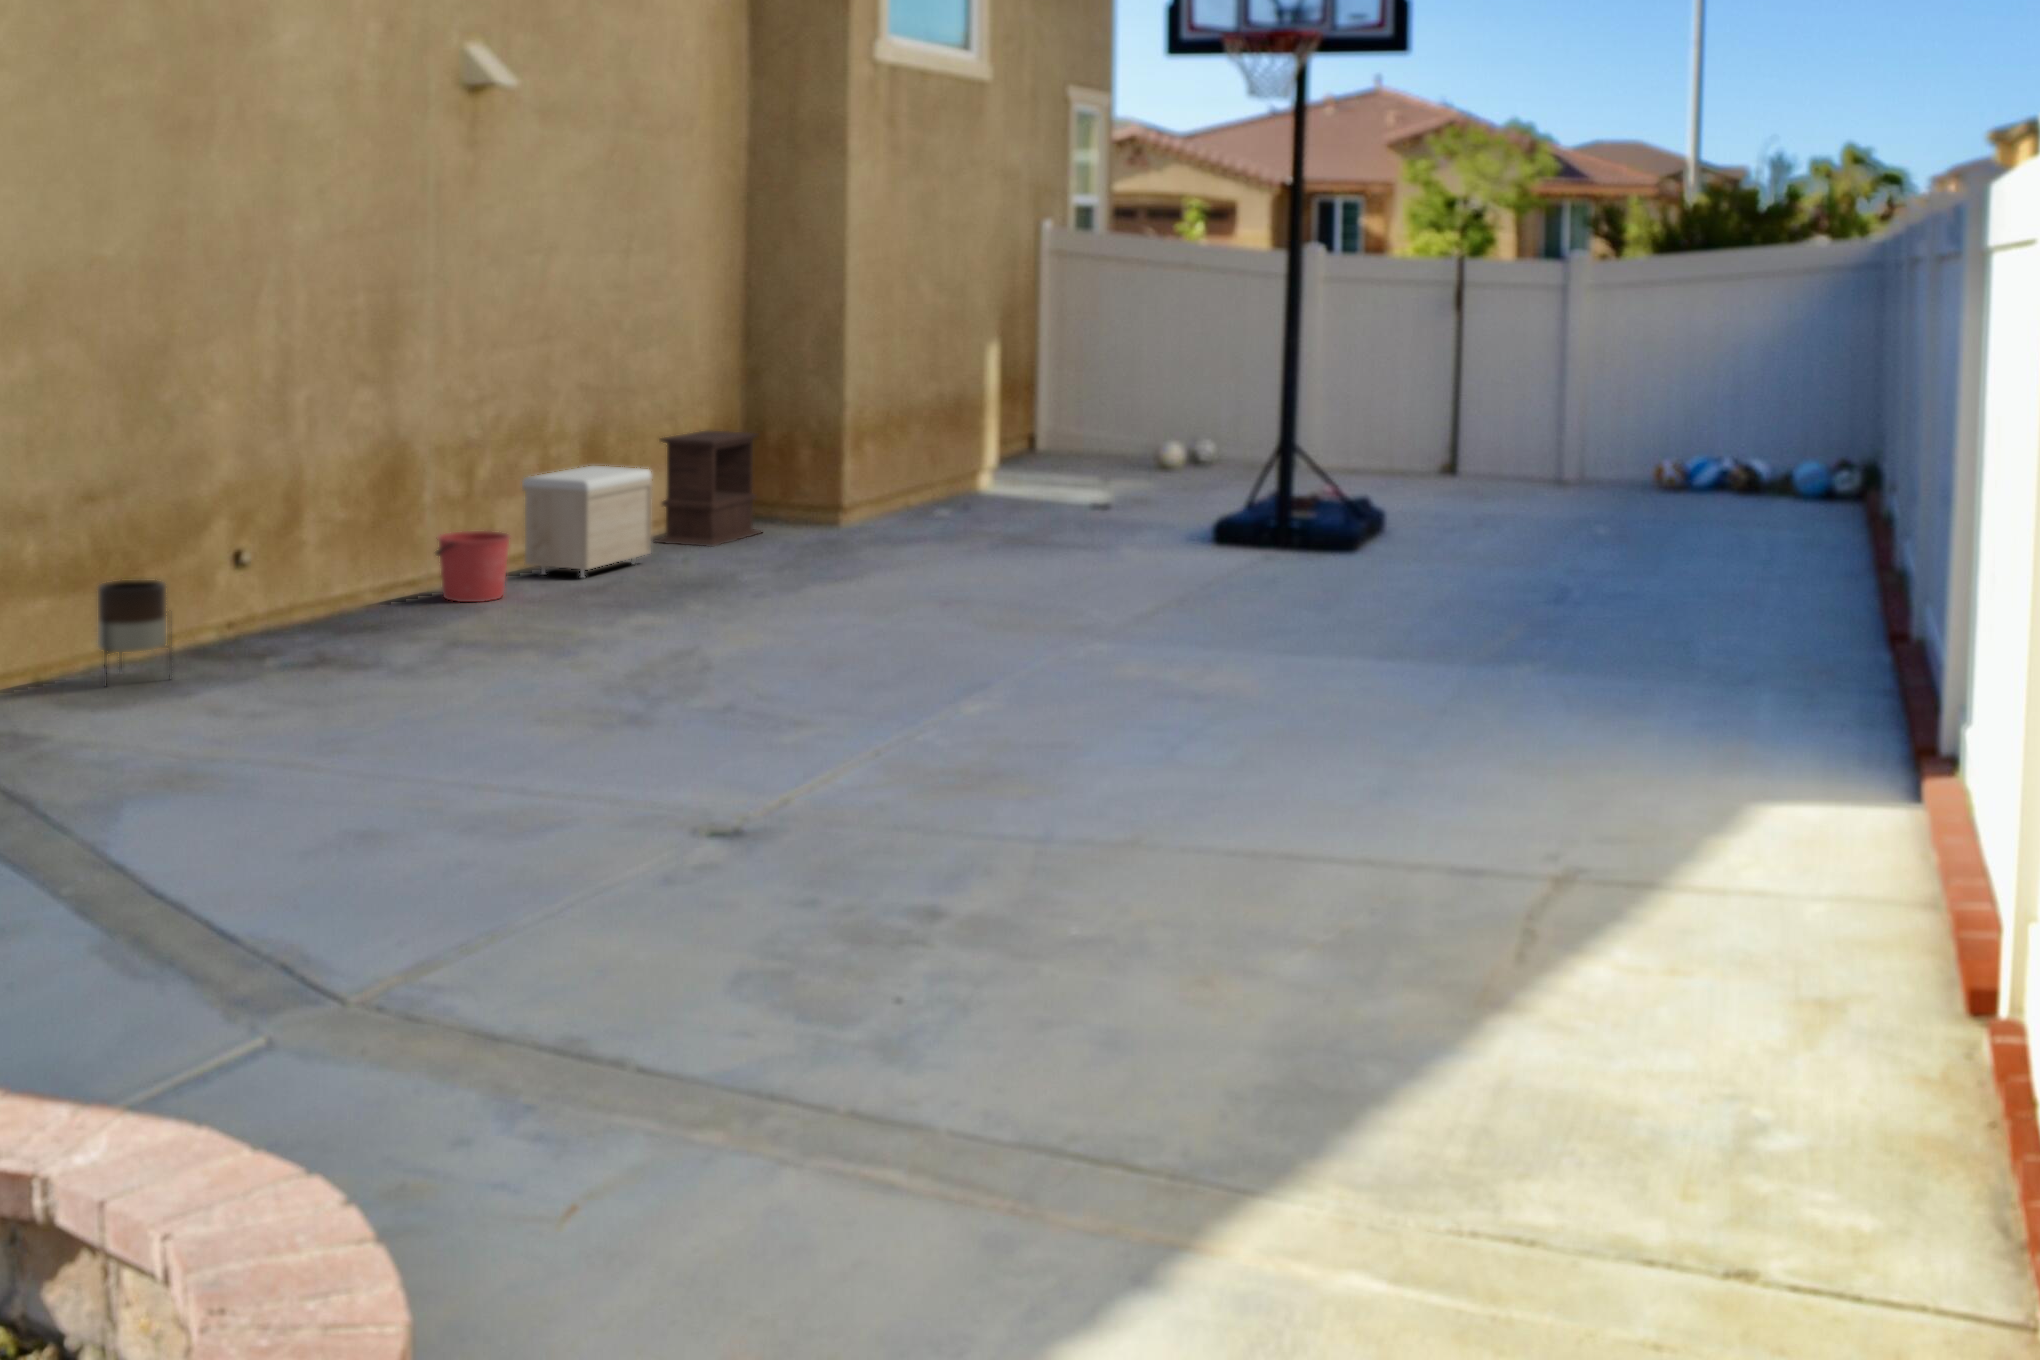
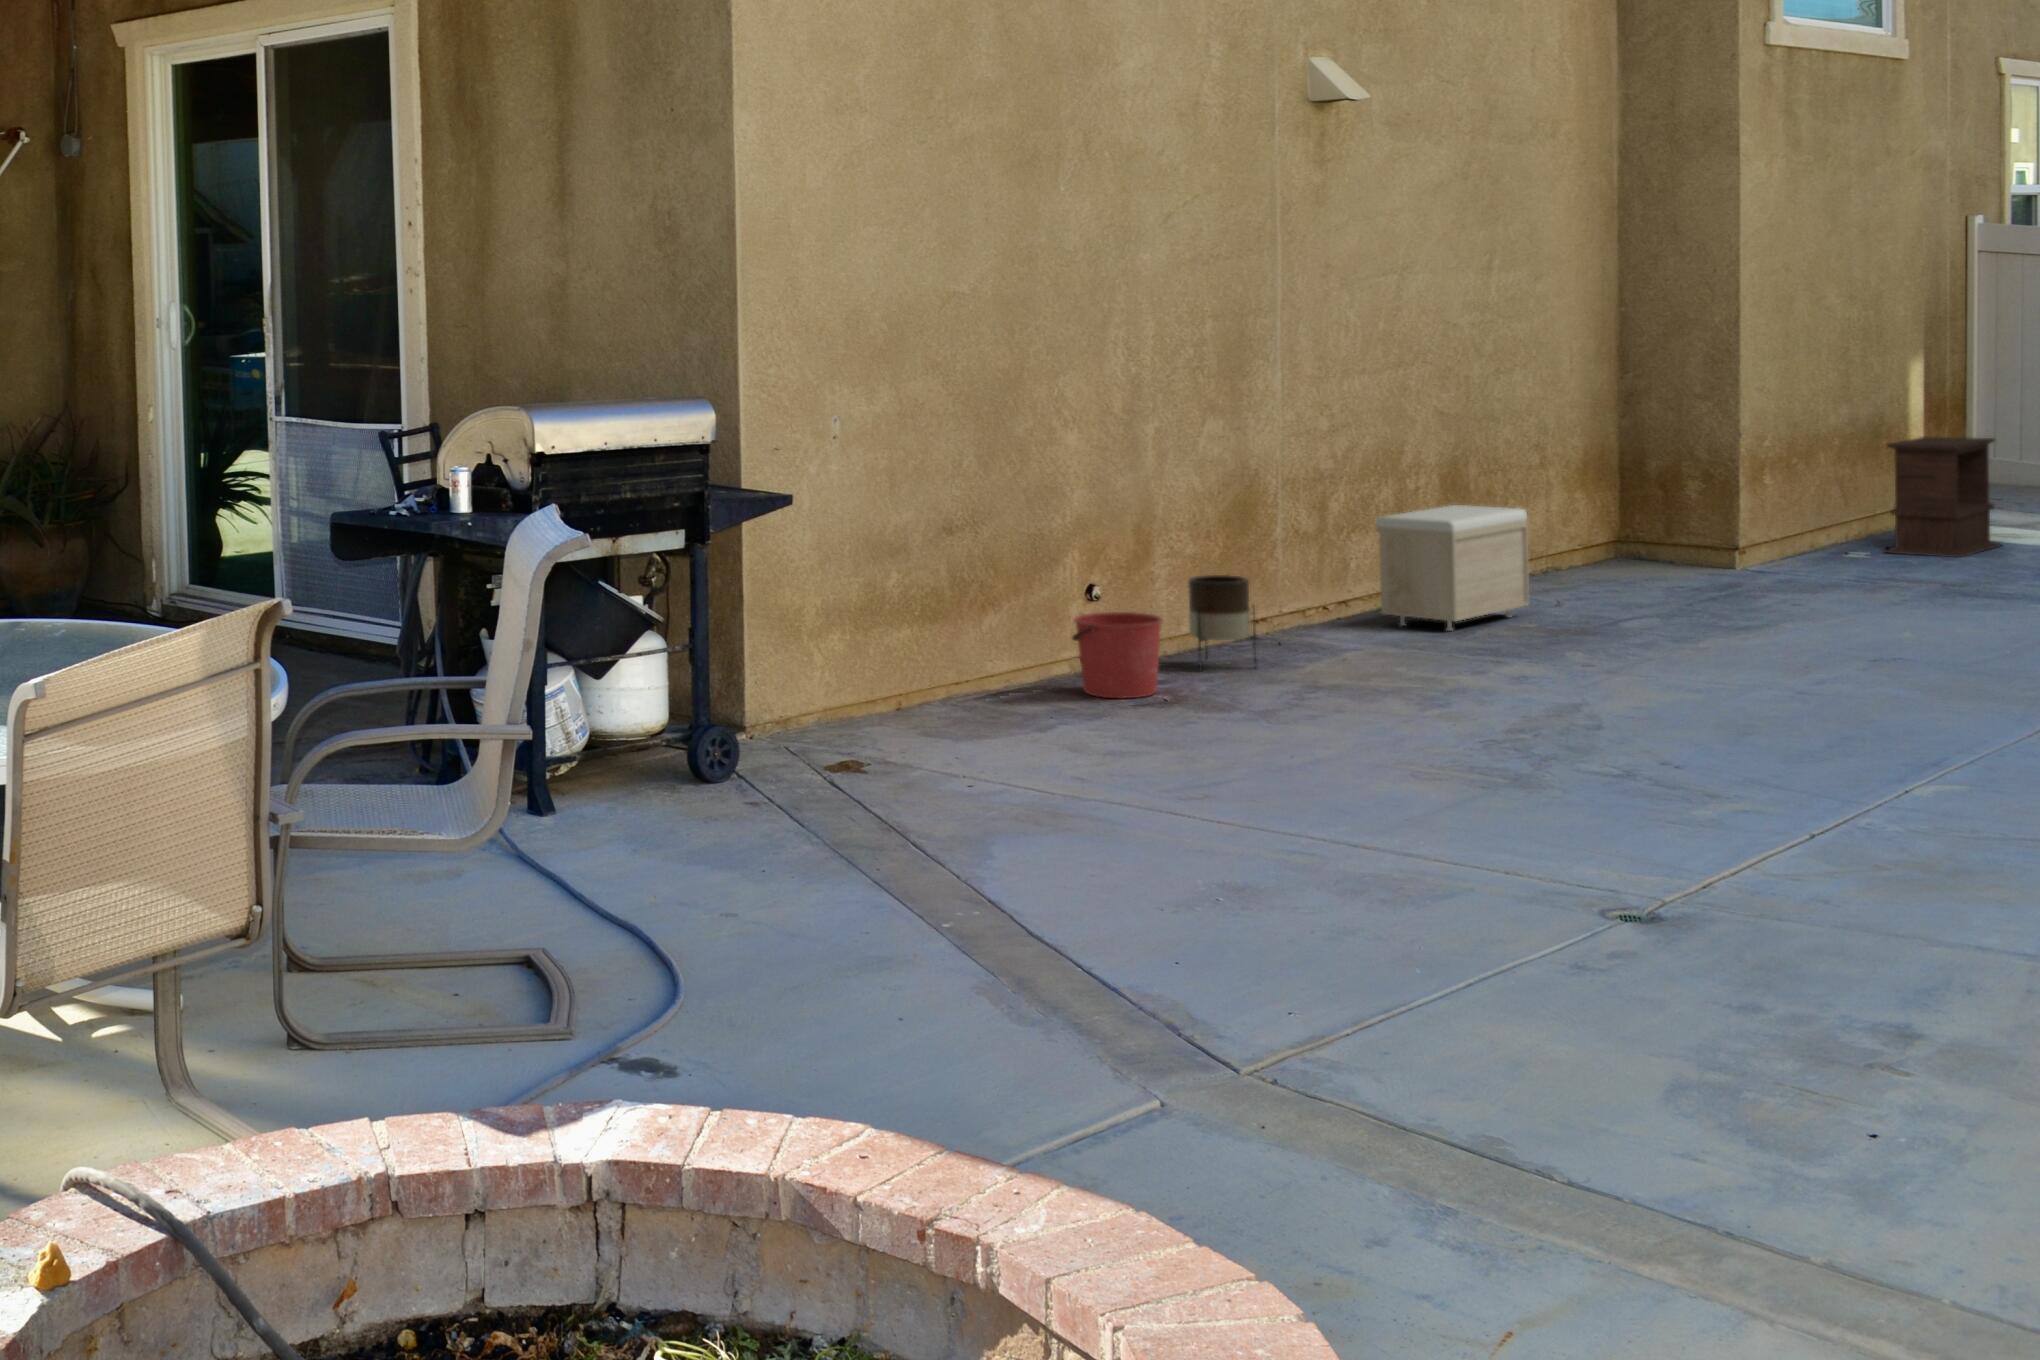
side table: present [656,431,761,547] -> present [1884,436,2002,558]
bucket: present [436,531,510,602] -> present [1072,612,1163,699]
planter: present [98,580,172,655] -> present [1188,575,1257,669]

